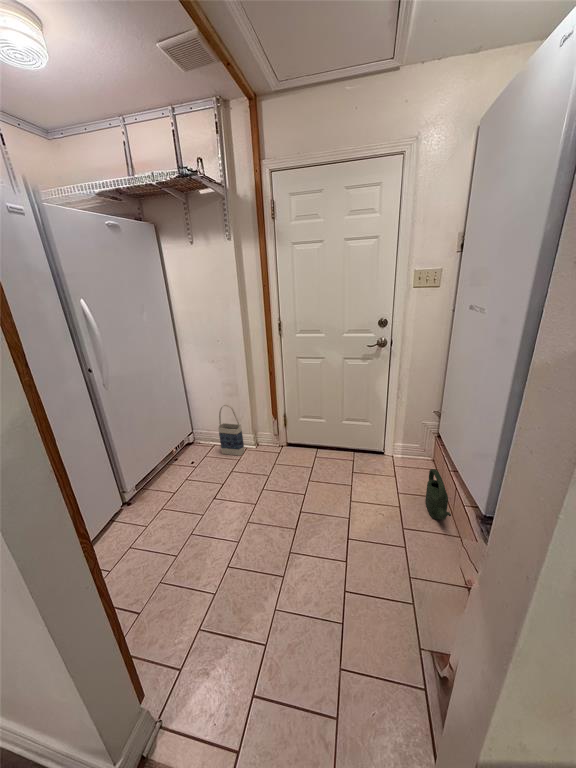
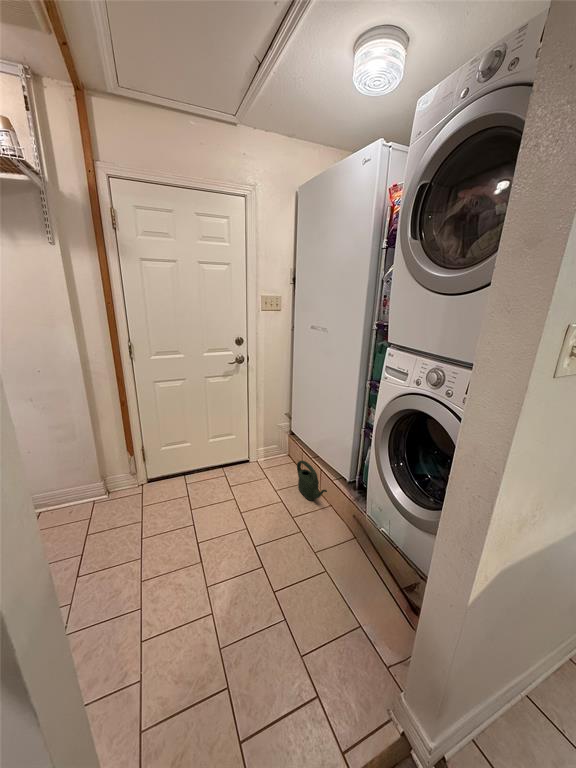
bag: present [218,405,244,456] -> none [50,452,92,518]

